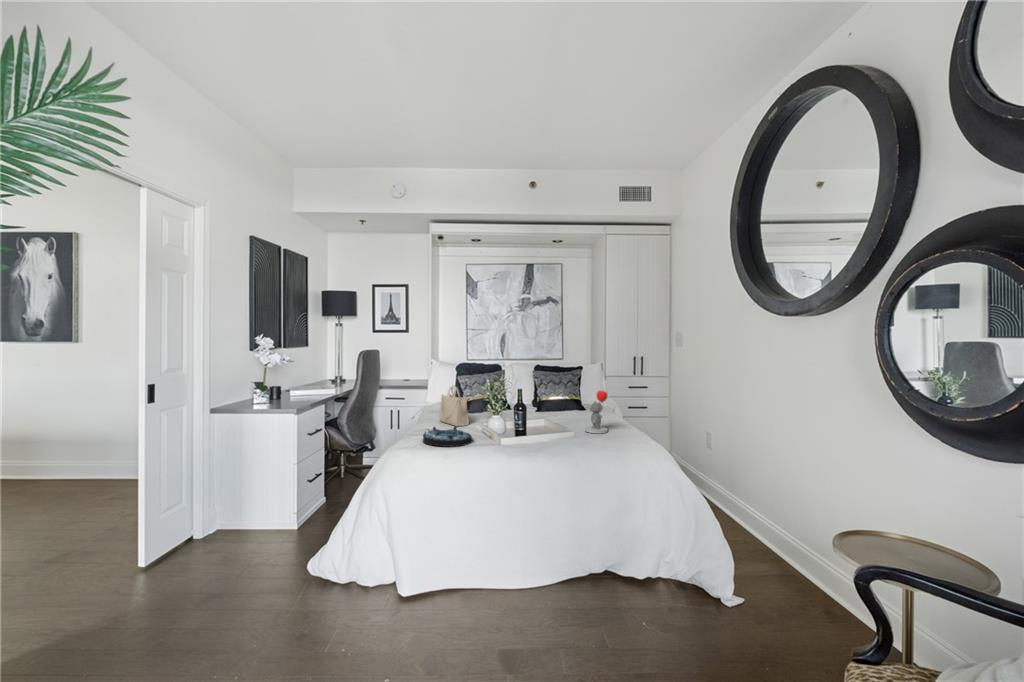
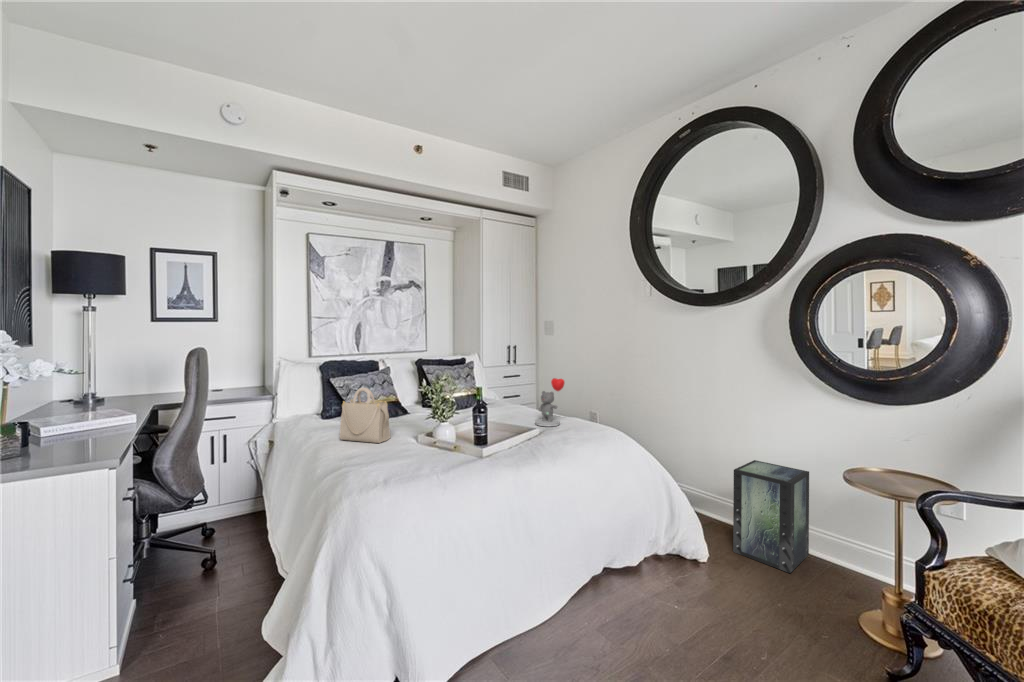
serving tray: present [423,427,472,447] -> none [362,443,440,474]
storage box: none [768,505,870,633] -> present [733,460,809,573]

